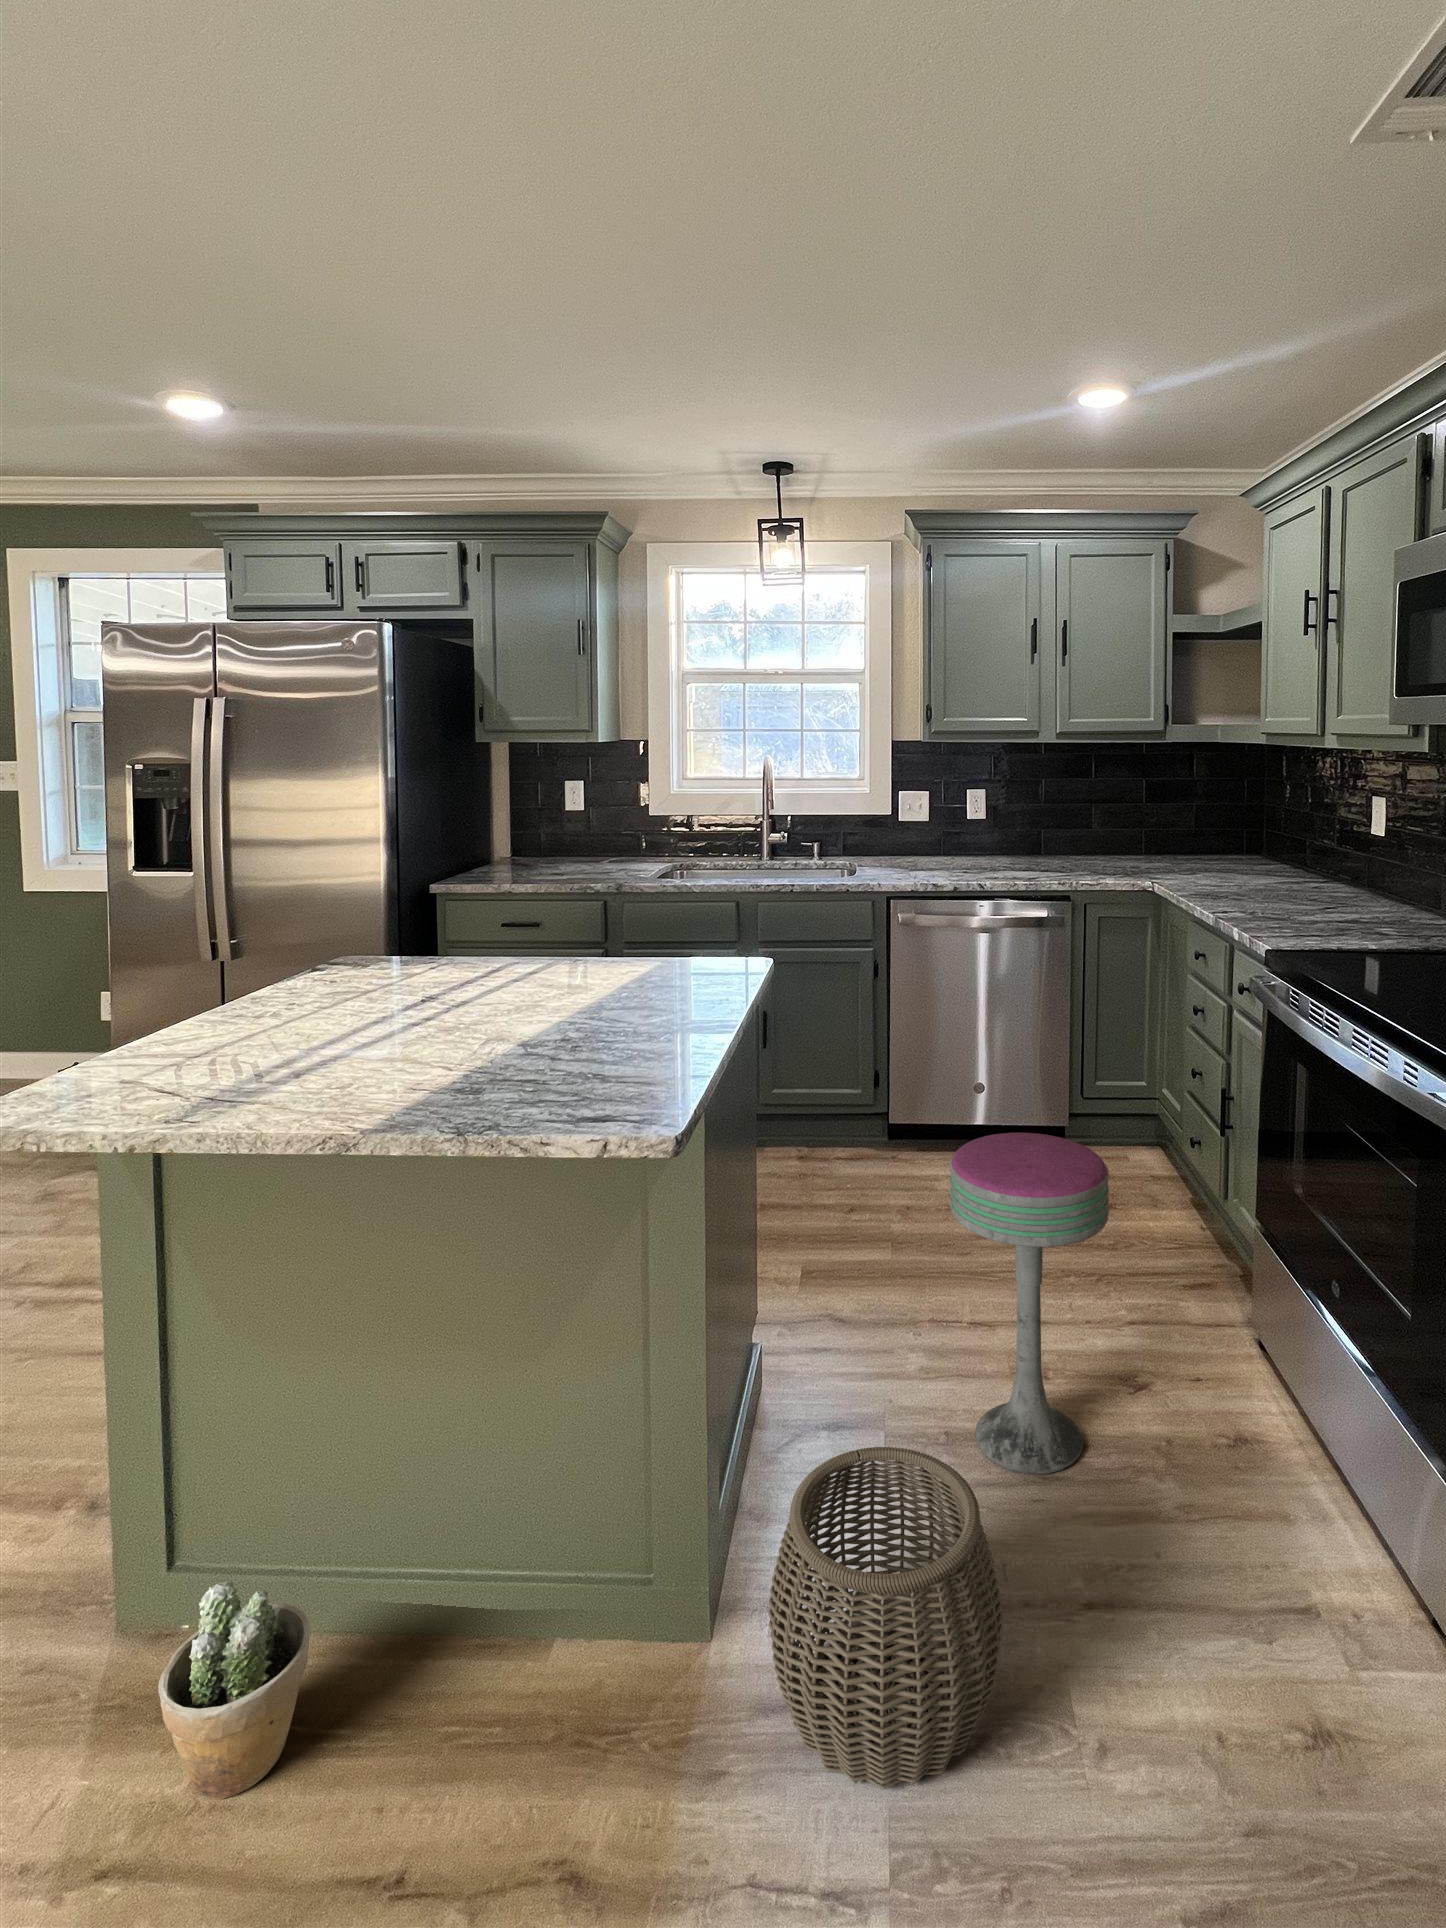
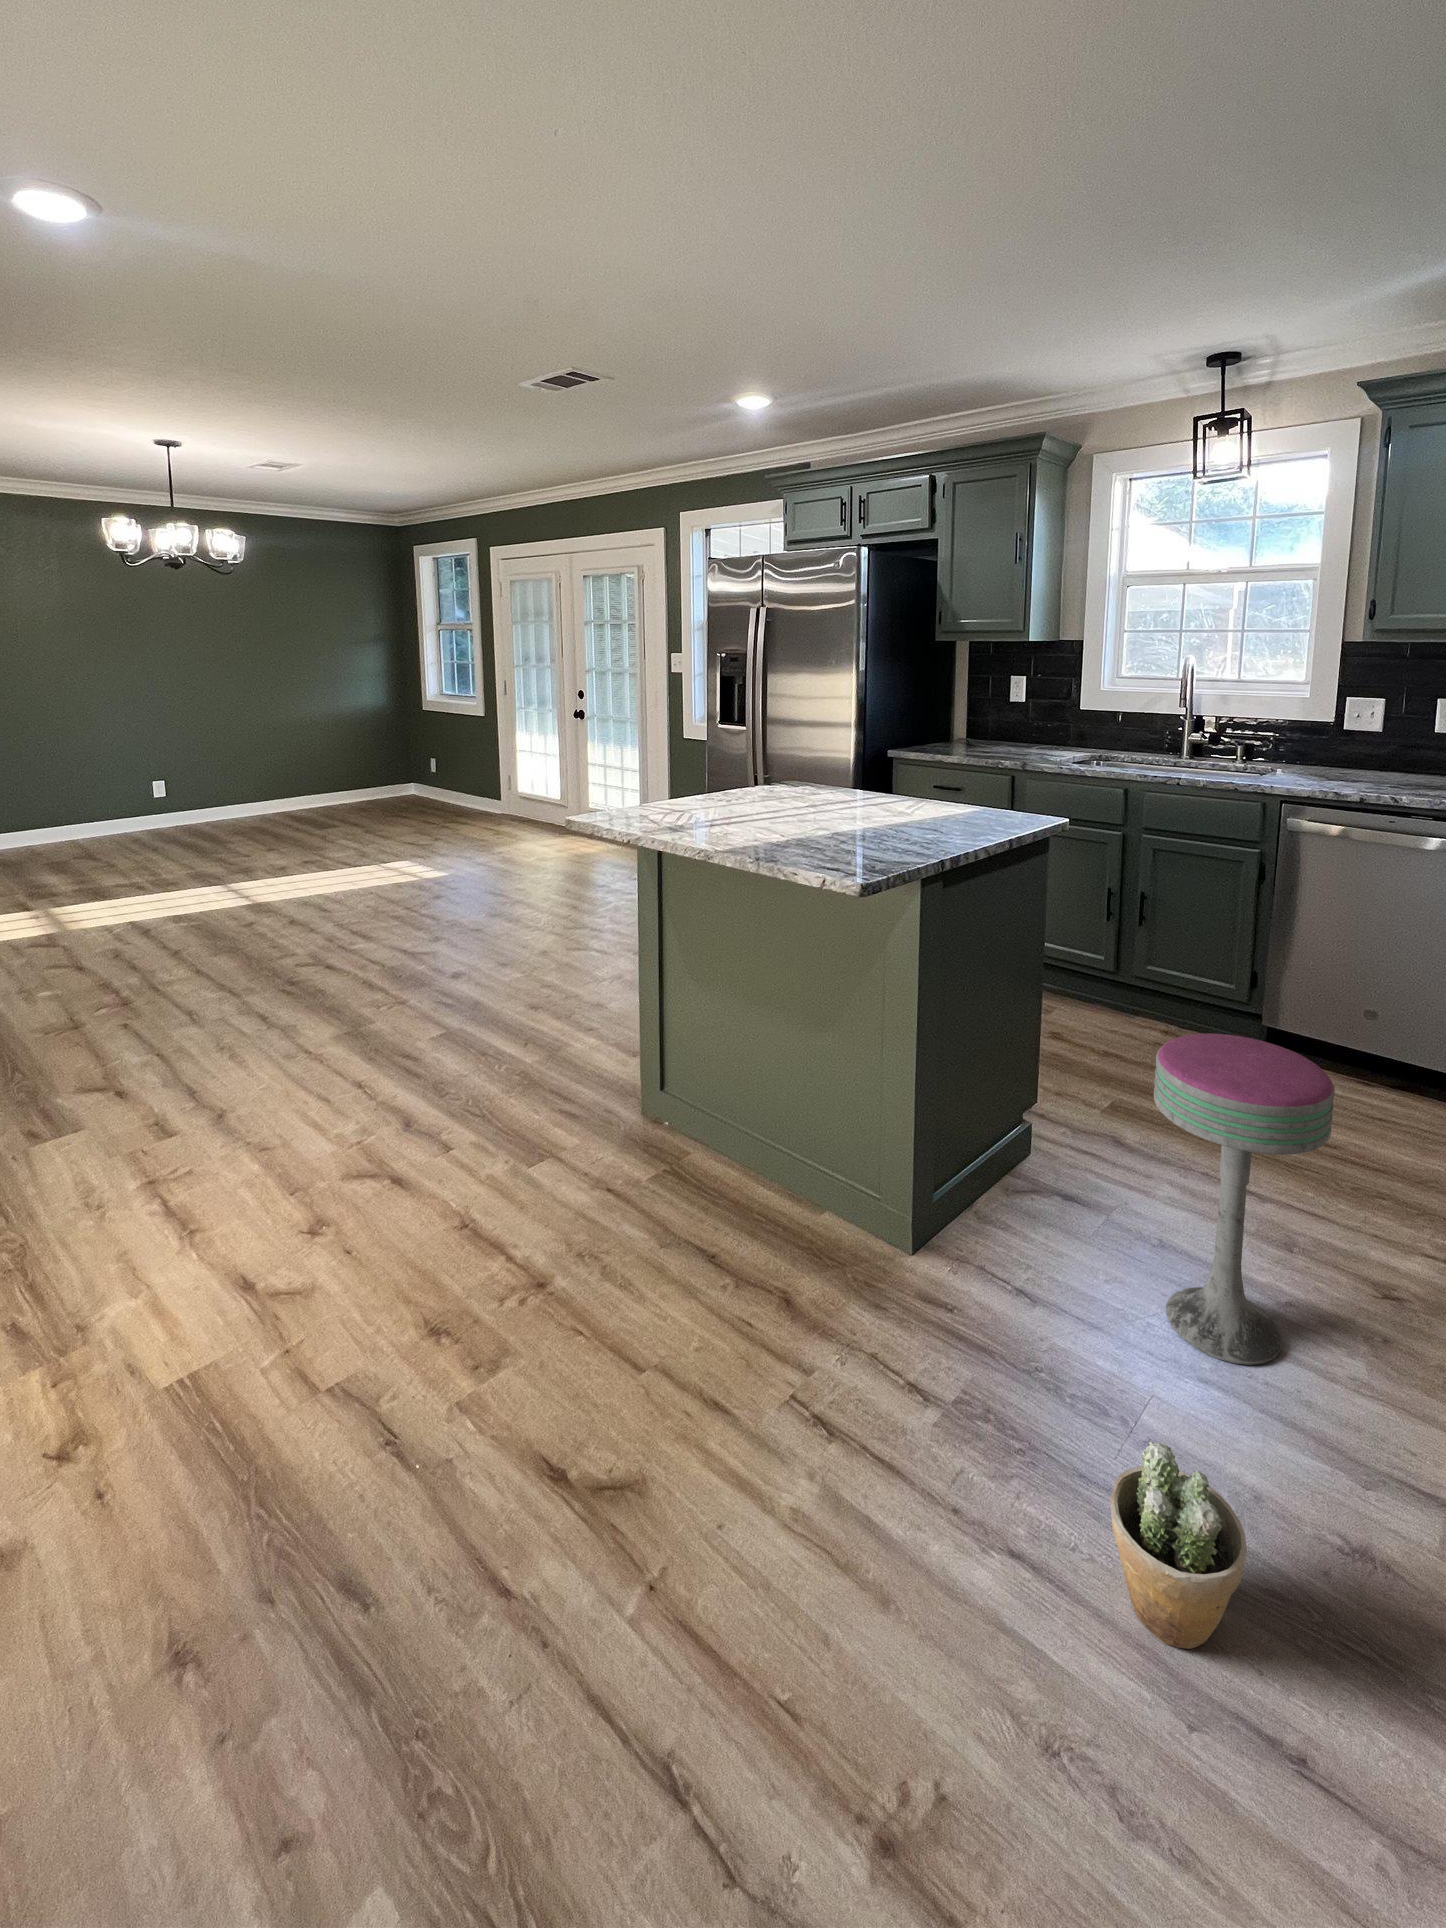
woven basket: present [768,1447,1003,1789] -> none [859,1230,1058,1490]
potted plant: present [158,1582,310,1799] -> present [1110,1441,1247,1649]

